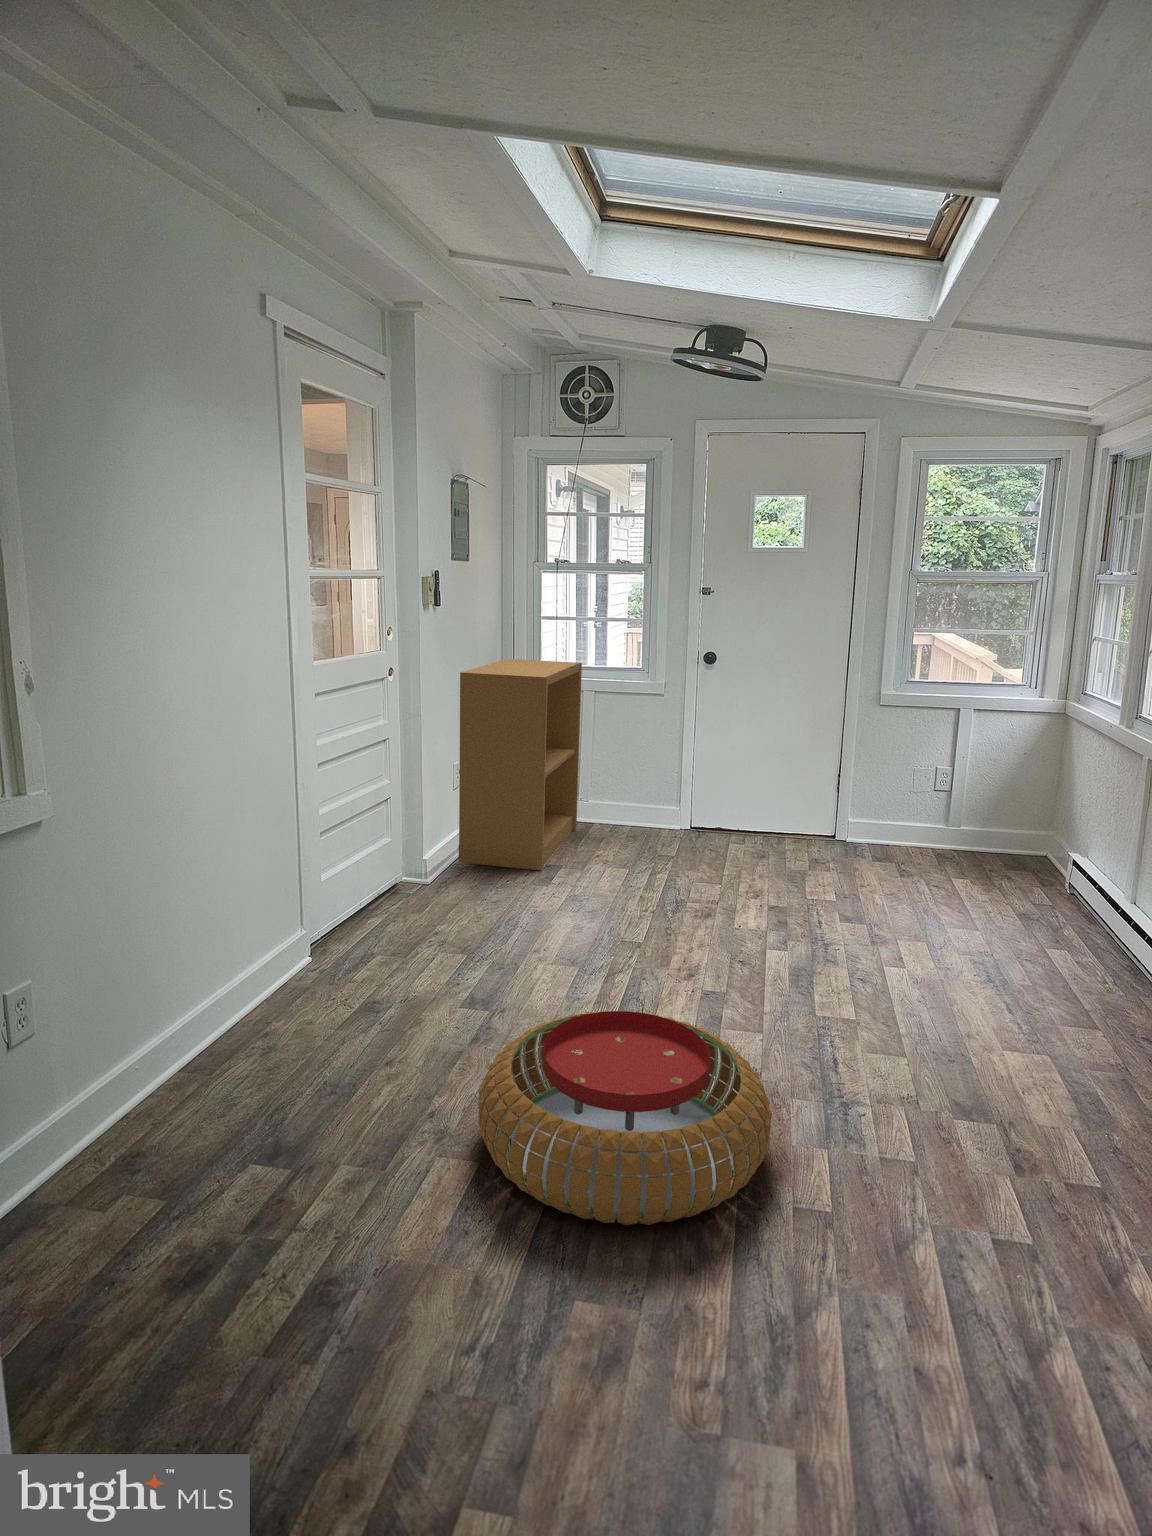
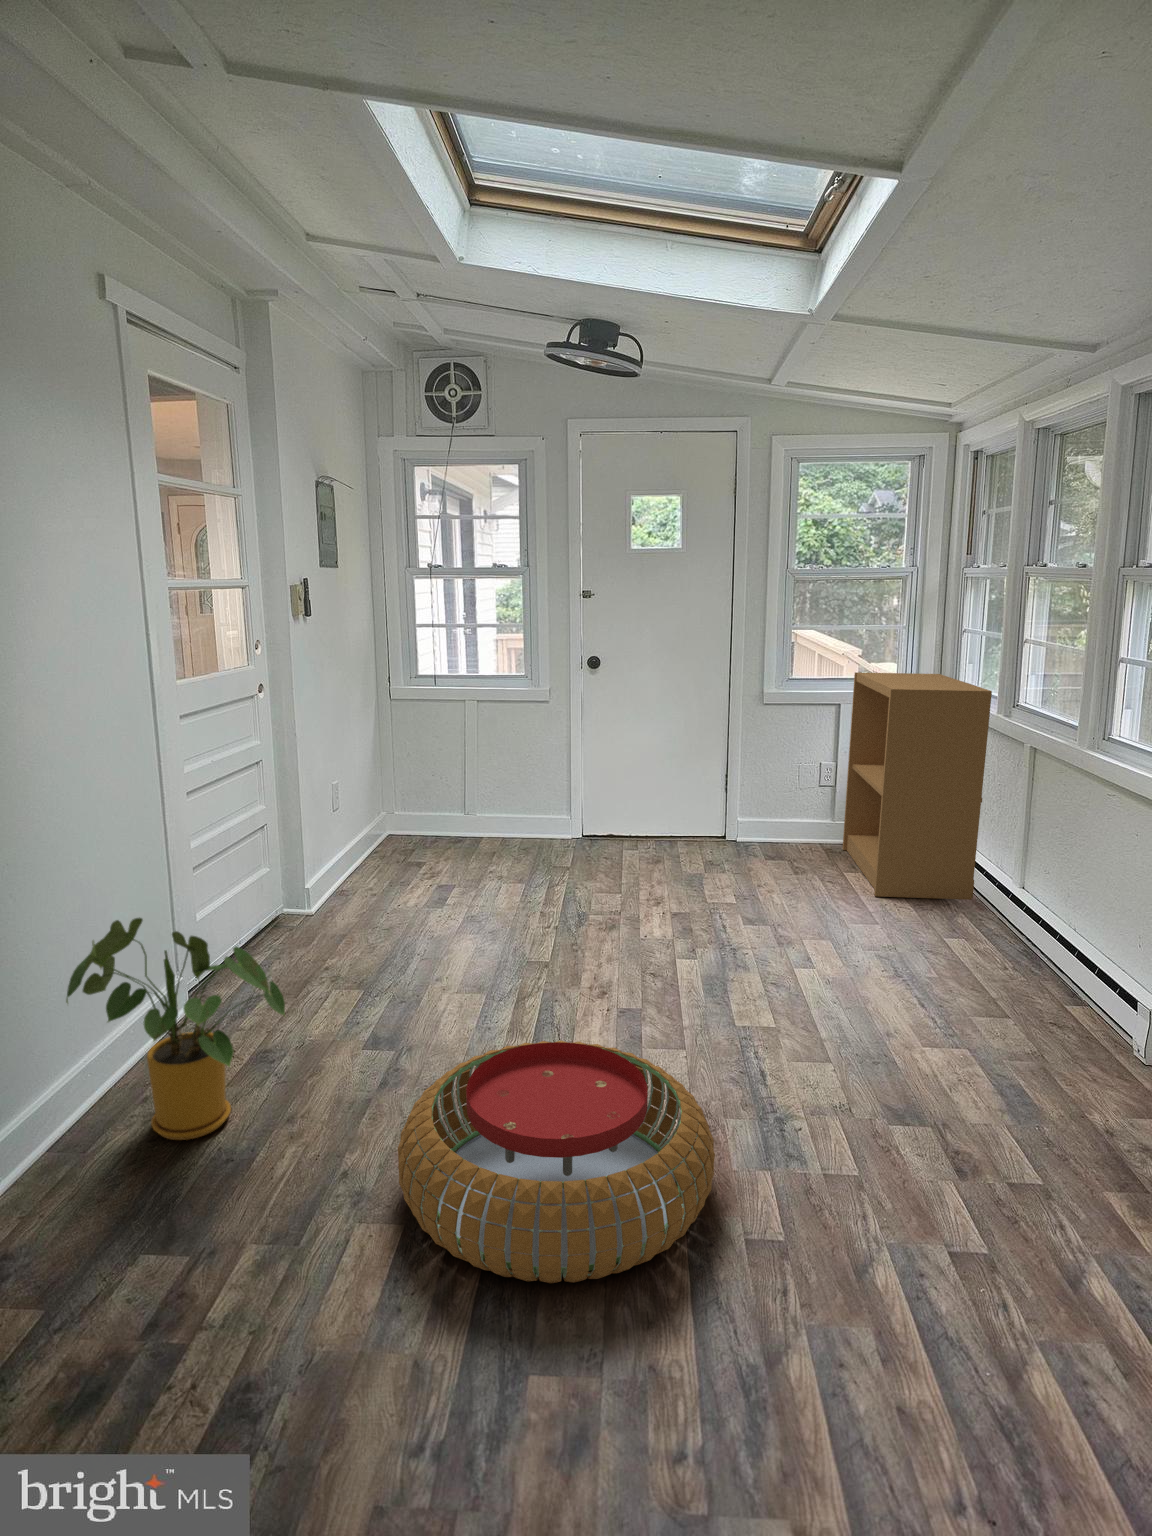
bookshelf: present [459,659,582,871] -> present [843,672,992,900]
house plant: none [206,871,390,1070] -> present [66,918,285,1140]

